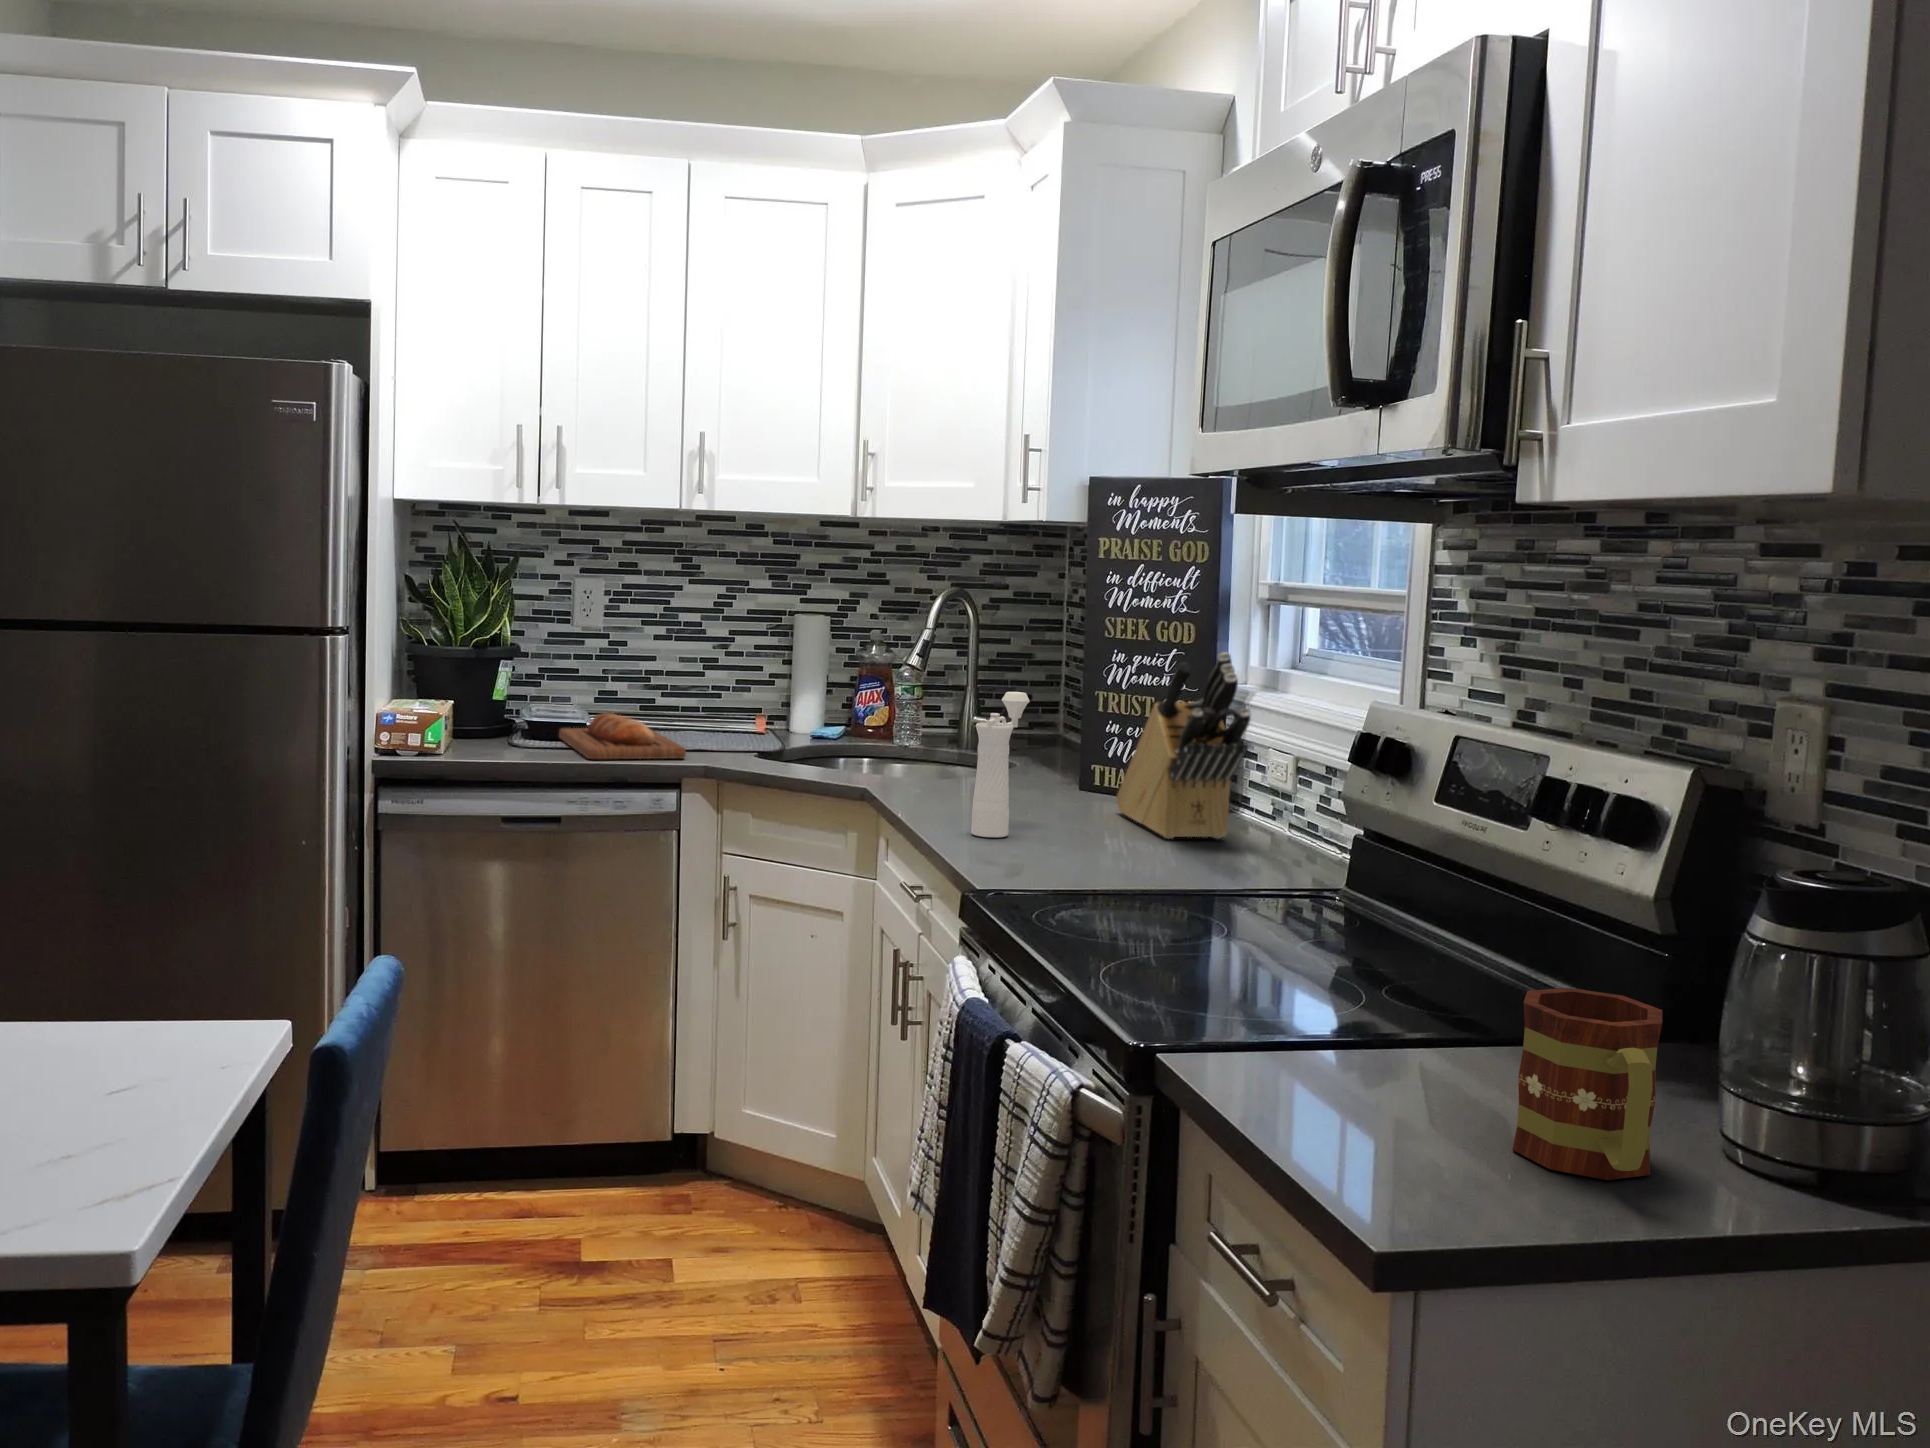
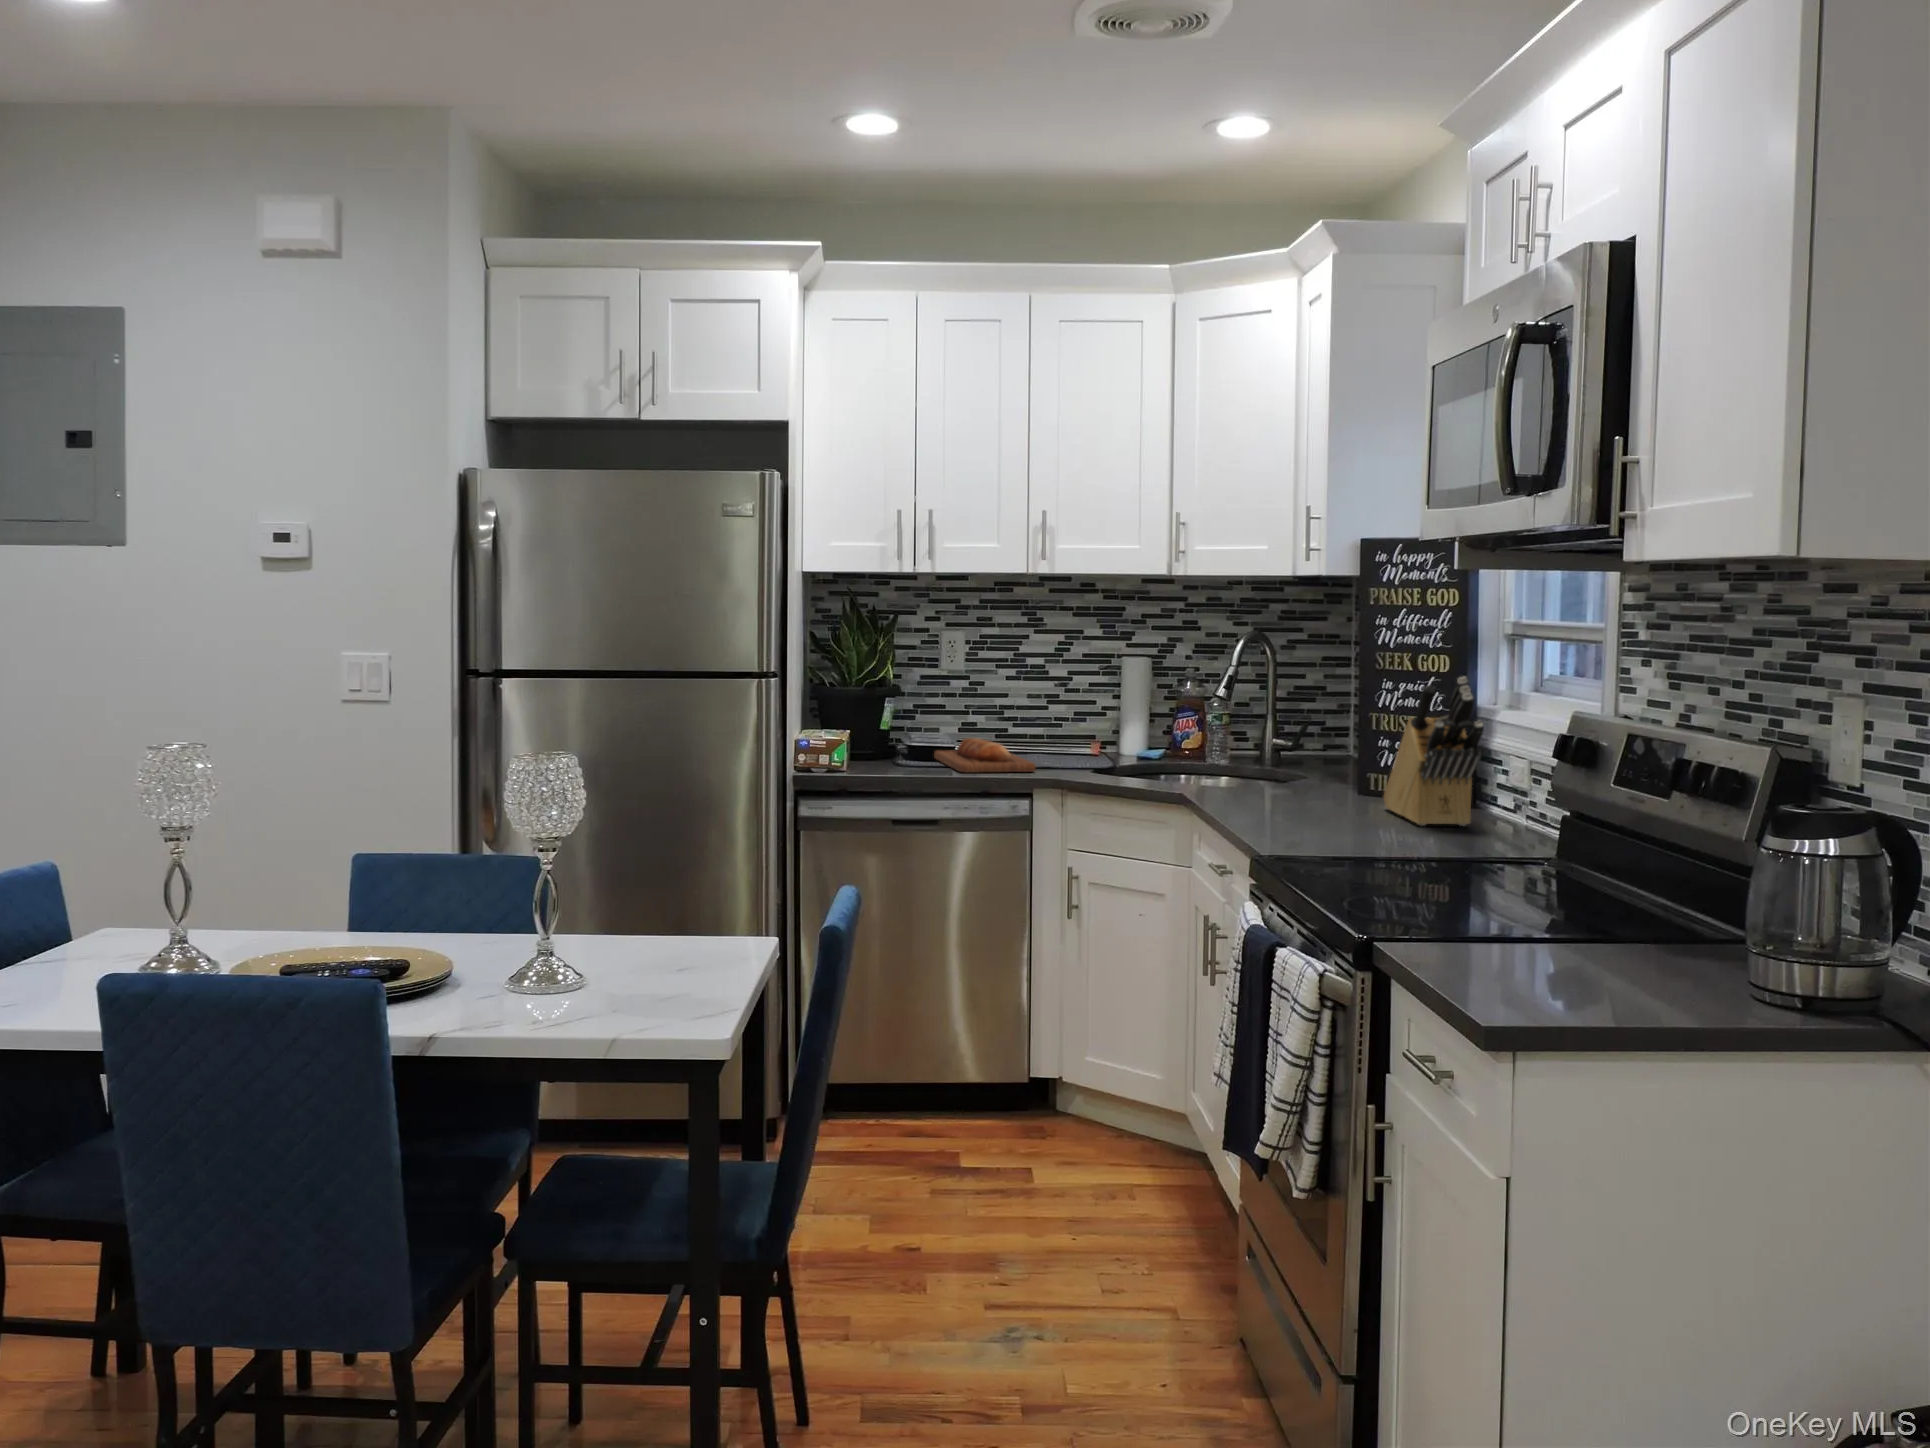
pepper mill: present [971,692,1030,837] -> none [1261,711,1307,823]
mug: present [1513,988,1662,1180] -> none [1593,883,1693,999]

